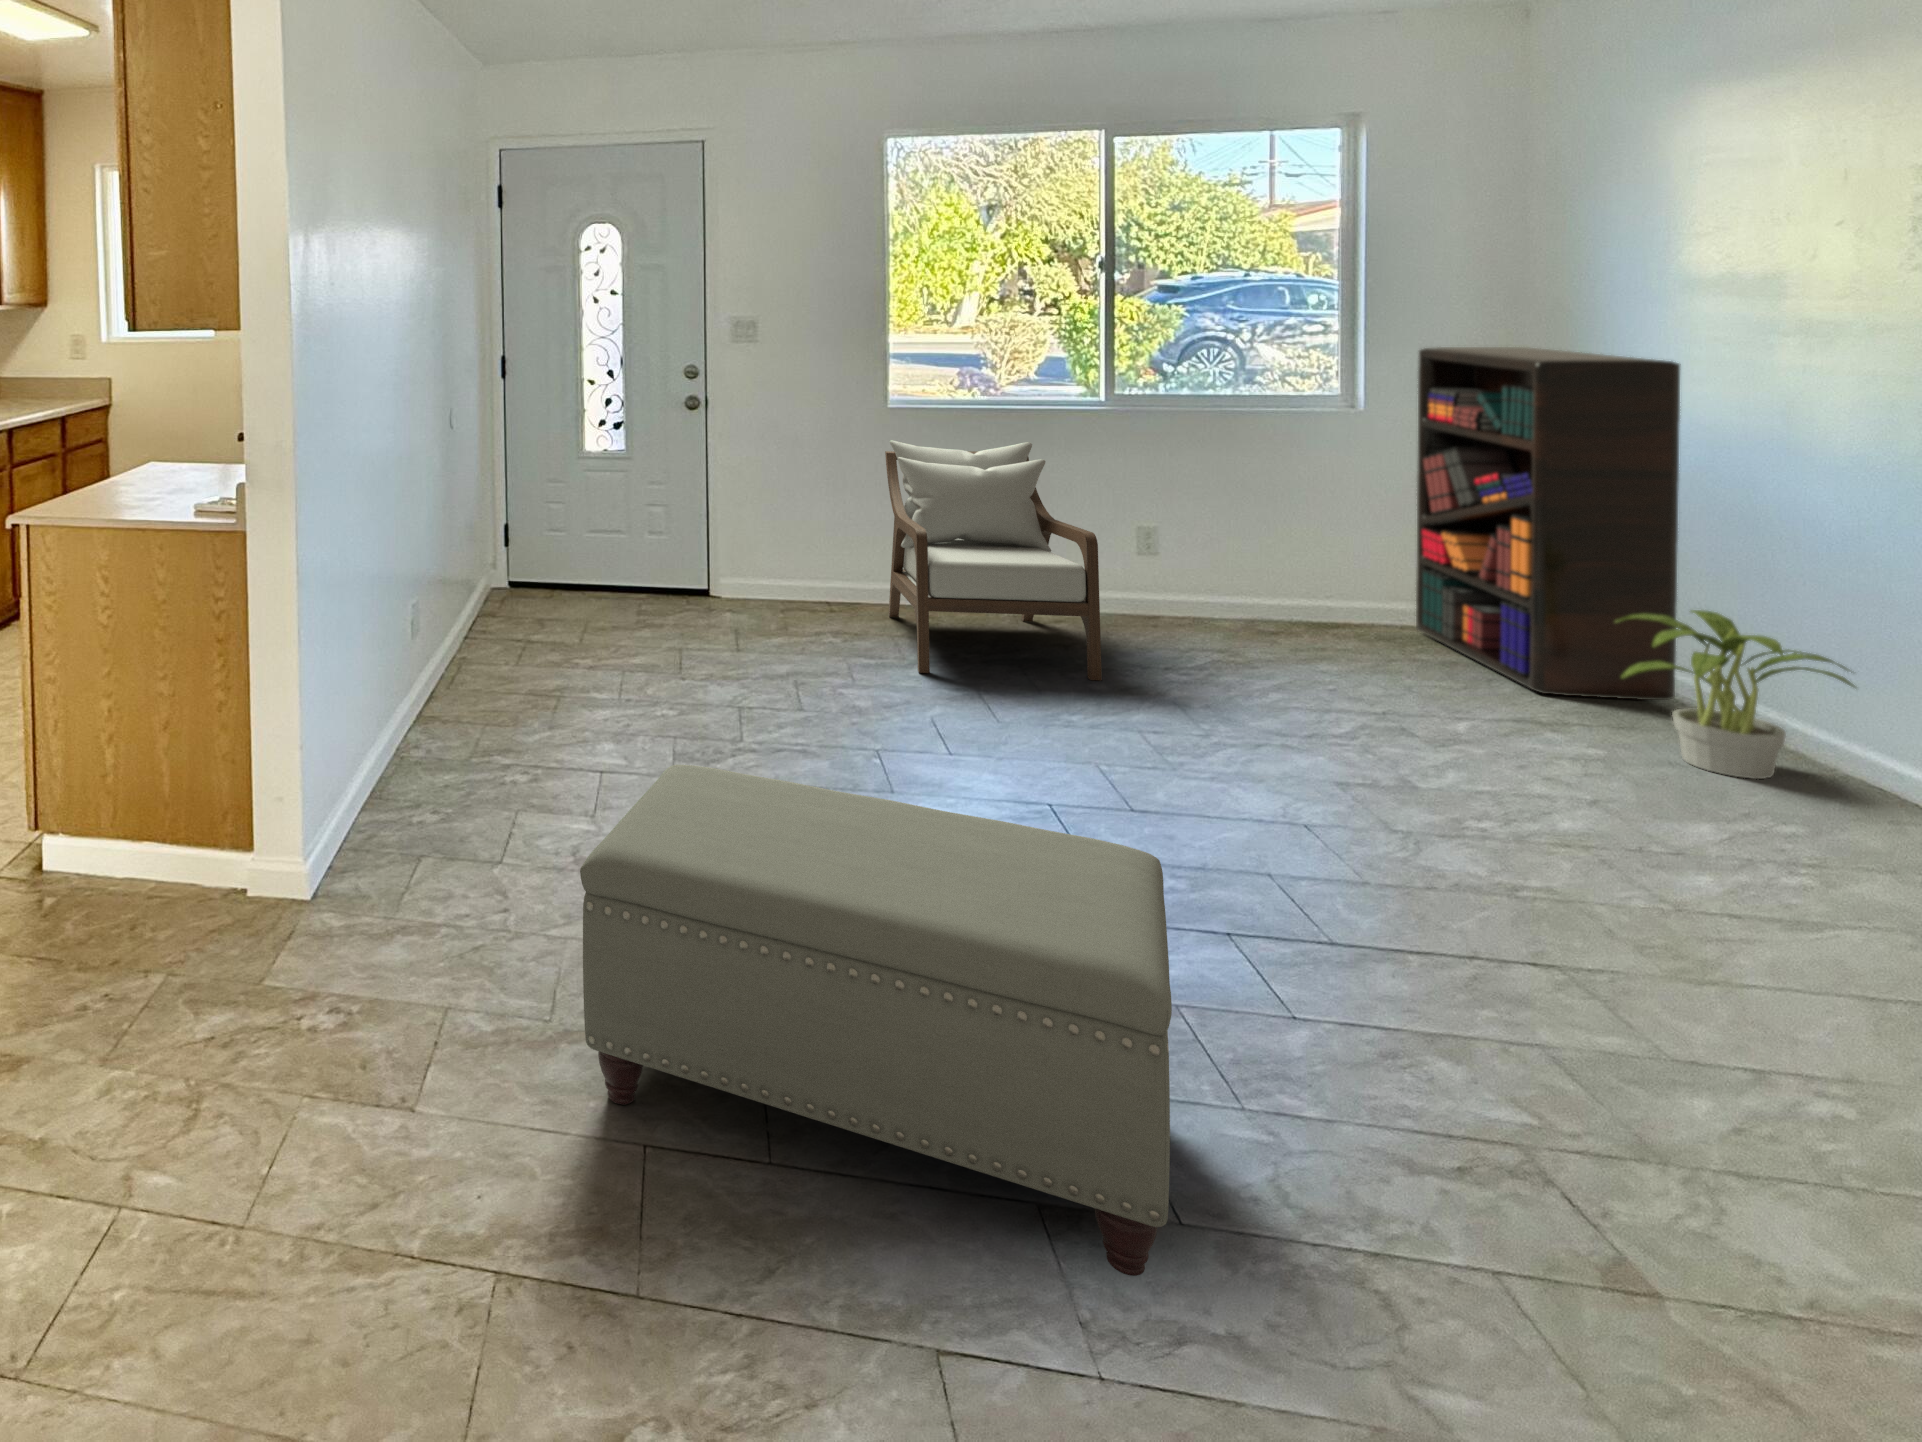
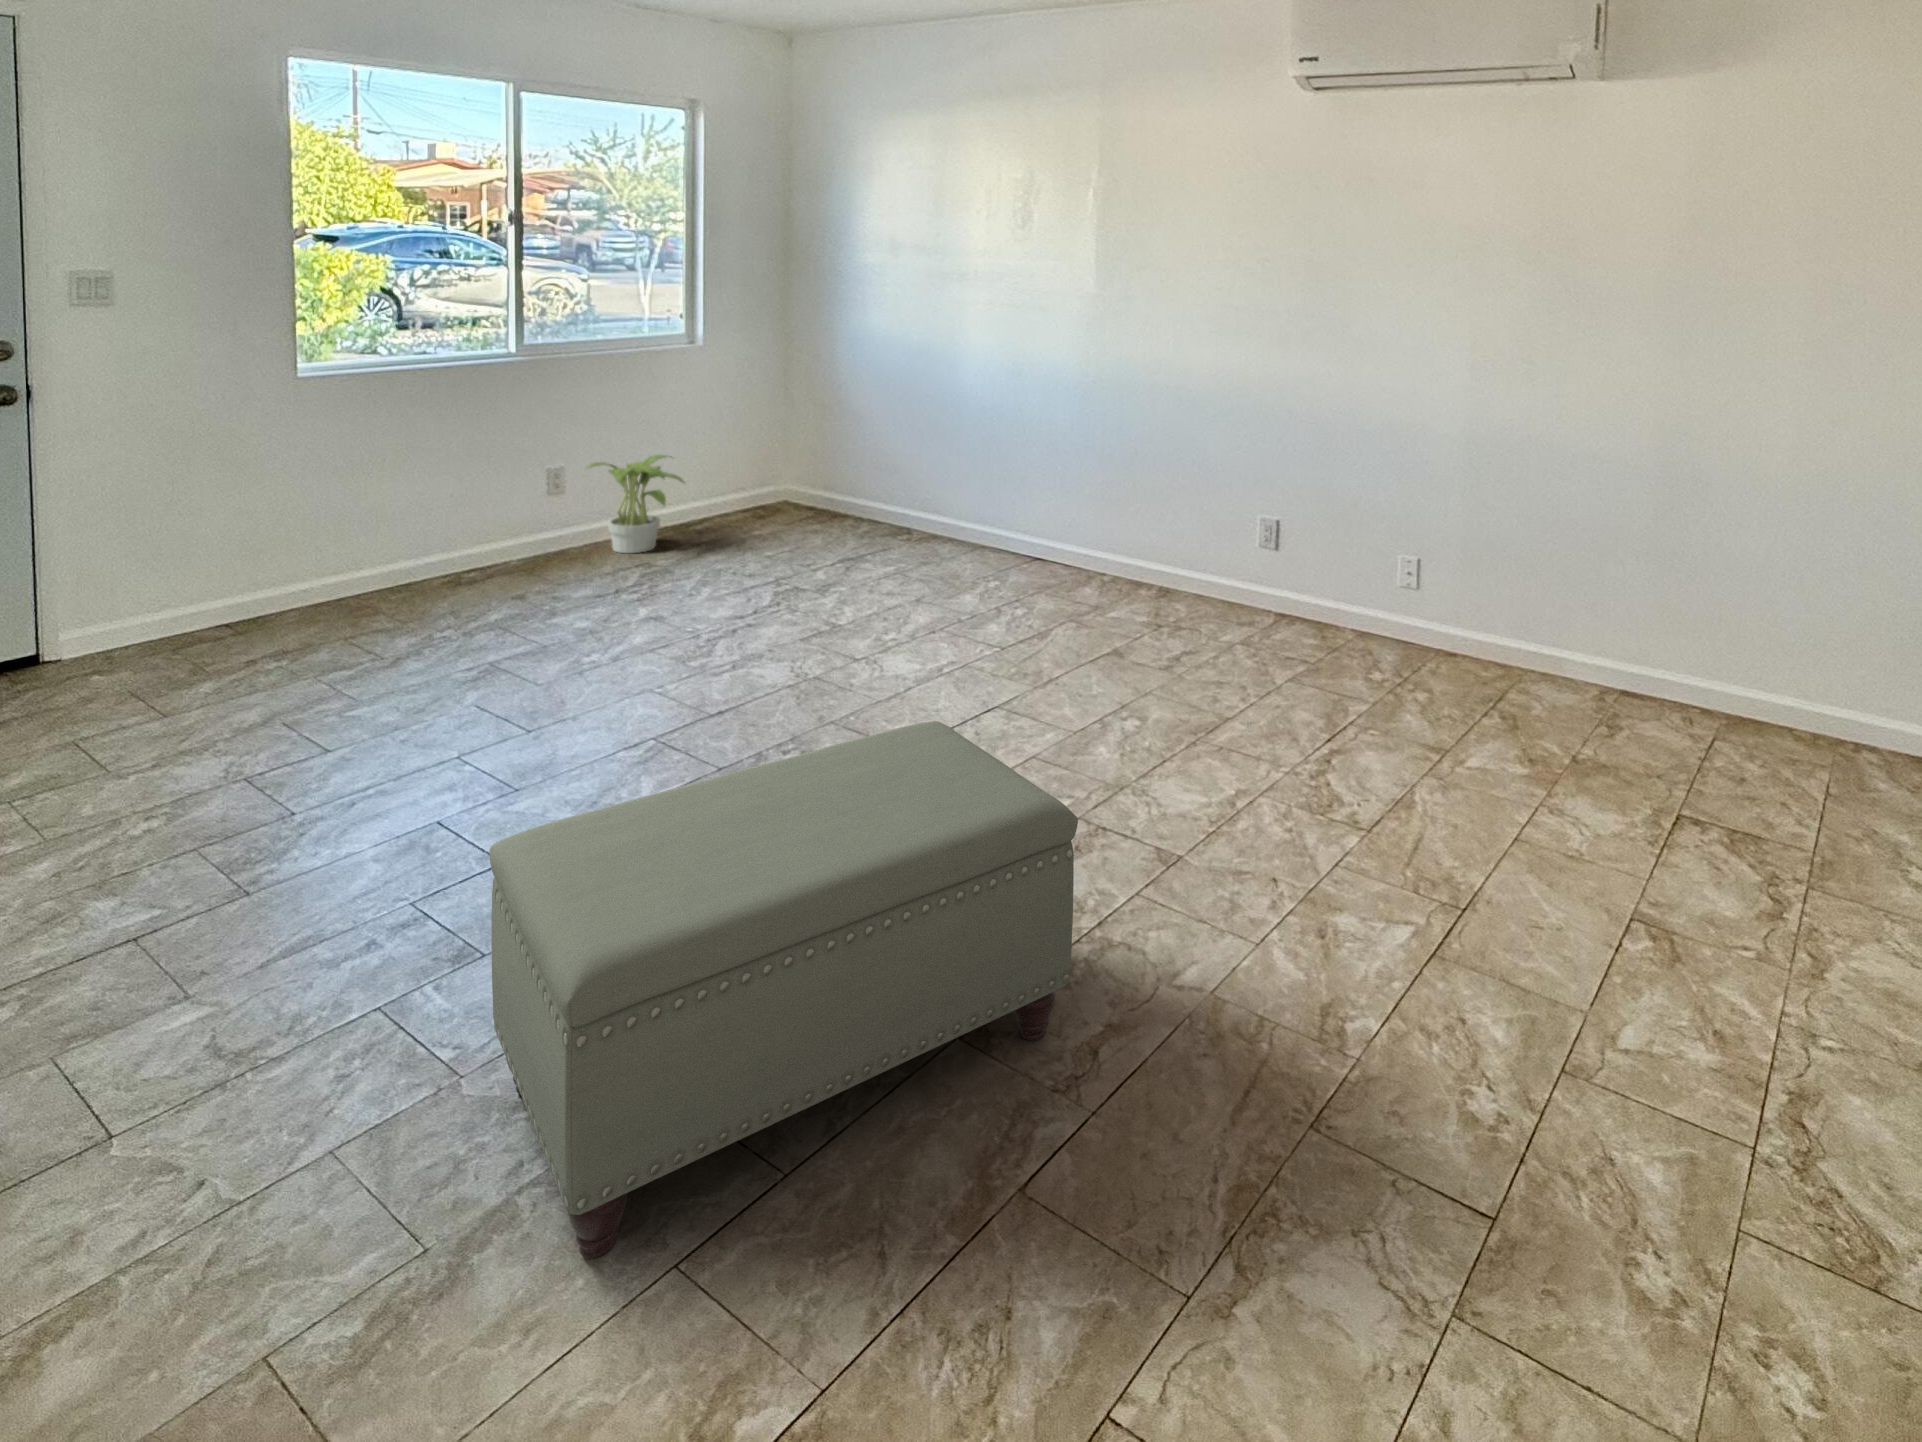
bookshelf: present [1416,347,1680,700] -> none [737,293,896,537]
armchair: present [885,440,1102,680] -> none [298,400,578,662]
potted plant: present [1615,610,1855,779] -> present [587,455,683,553]

